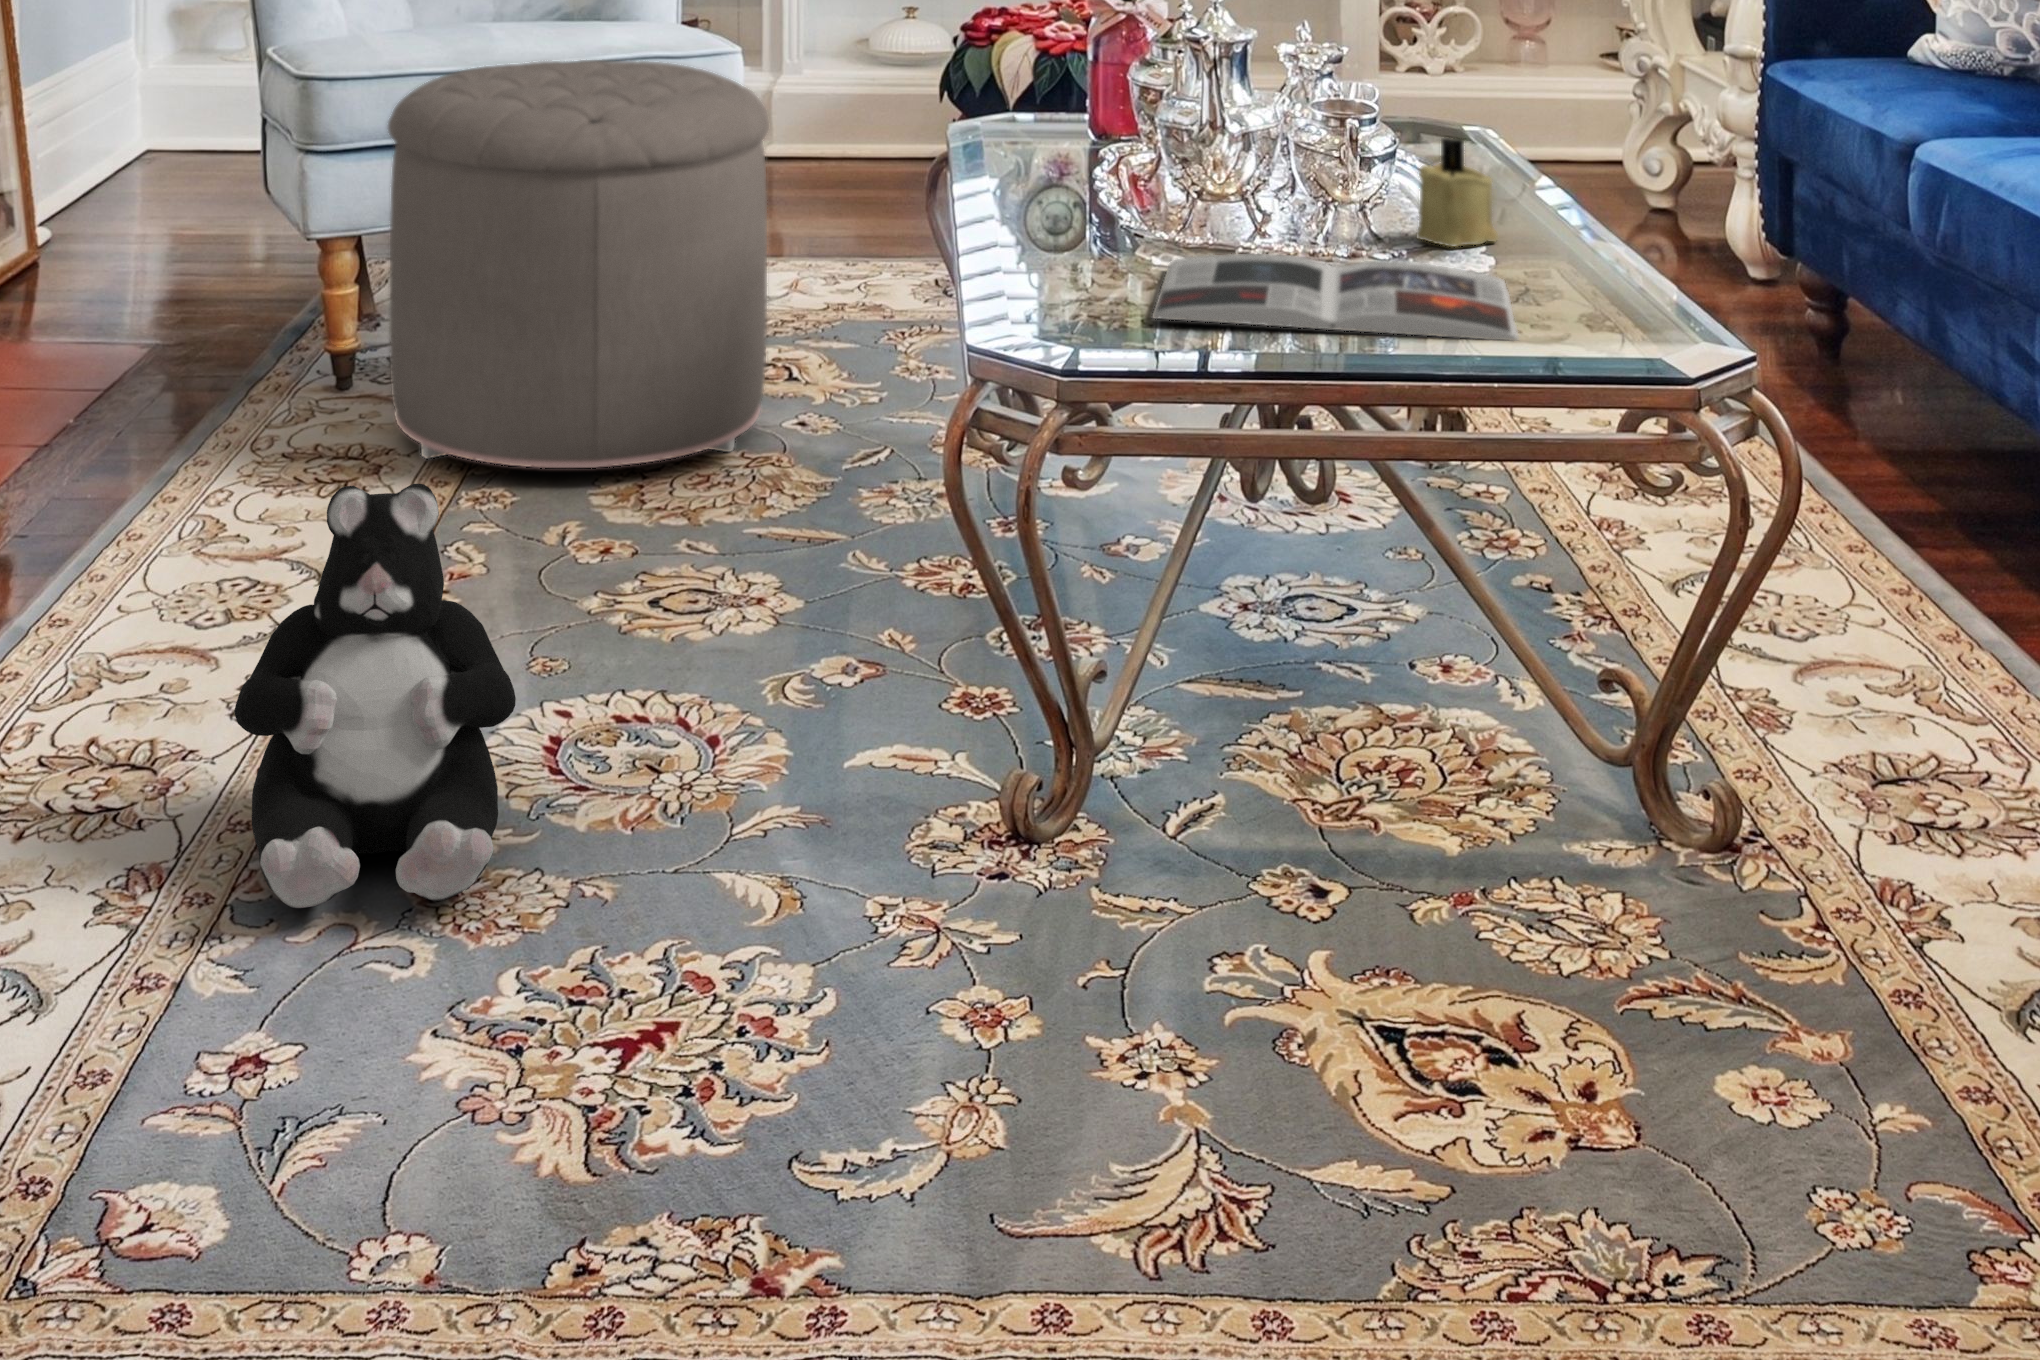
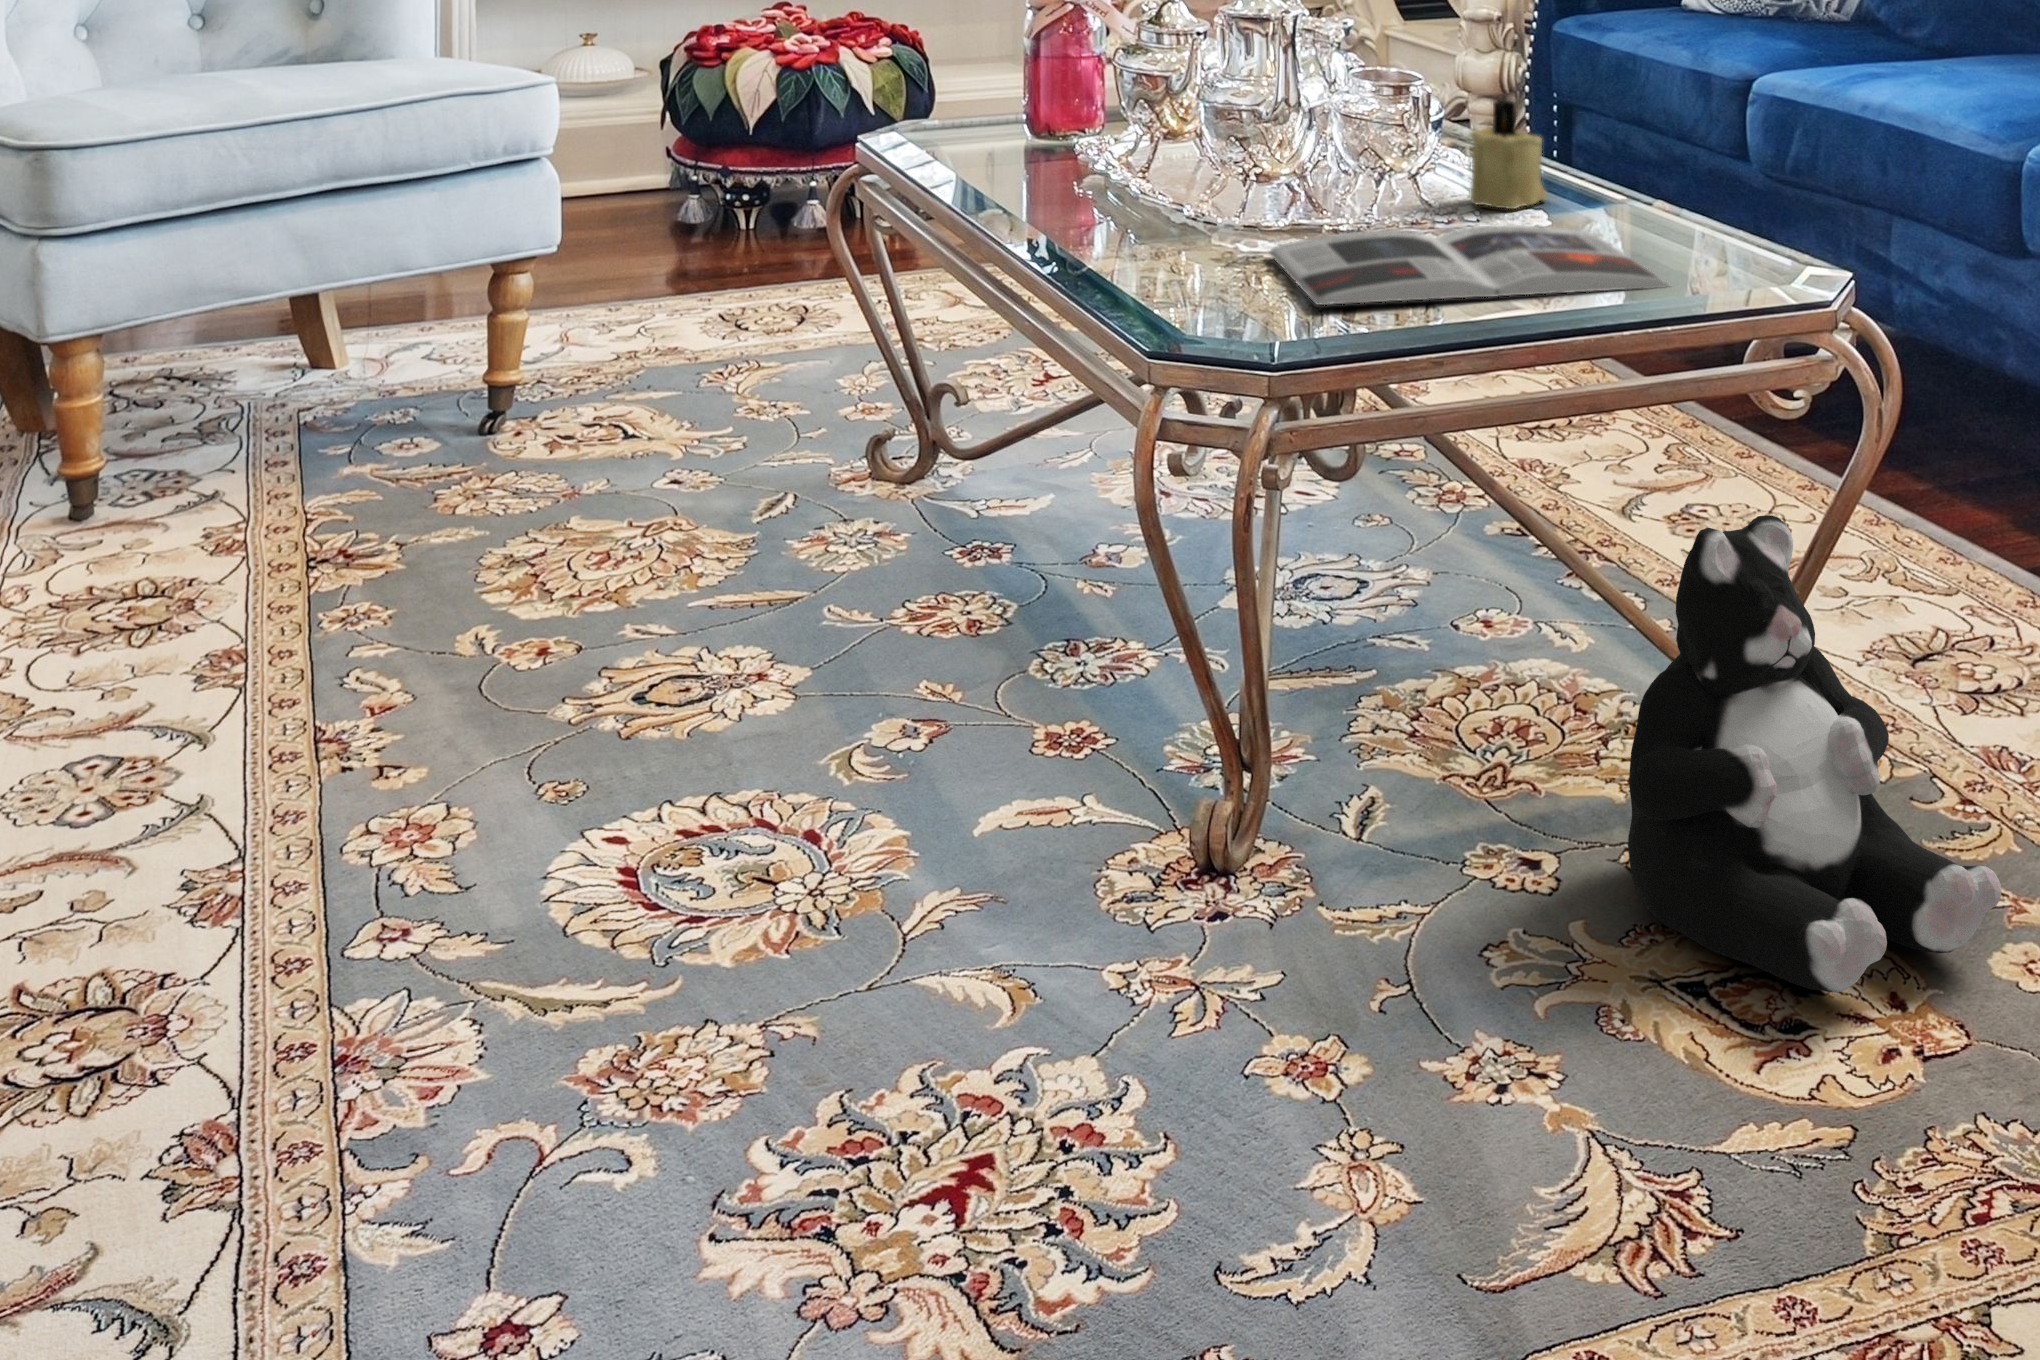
ottoman: present [388,60,769,468] -> none [175,102,644,588]
plush toy: present [234,484,516,908] -> present [1628,515,2002,993]

